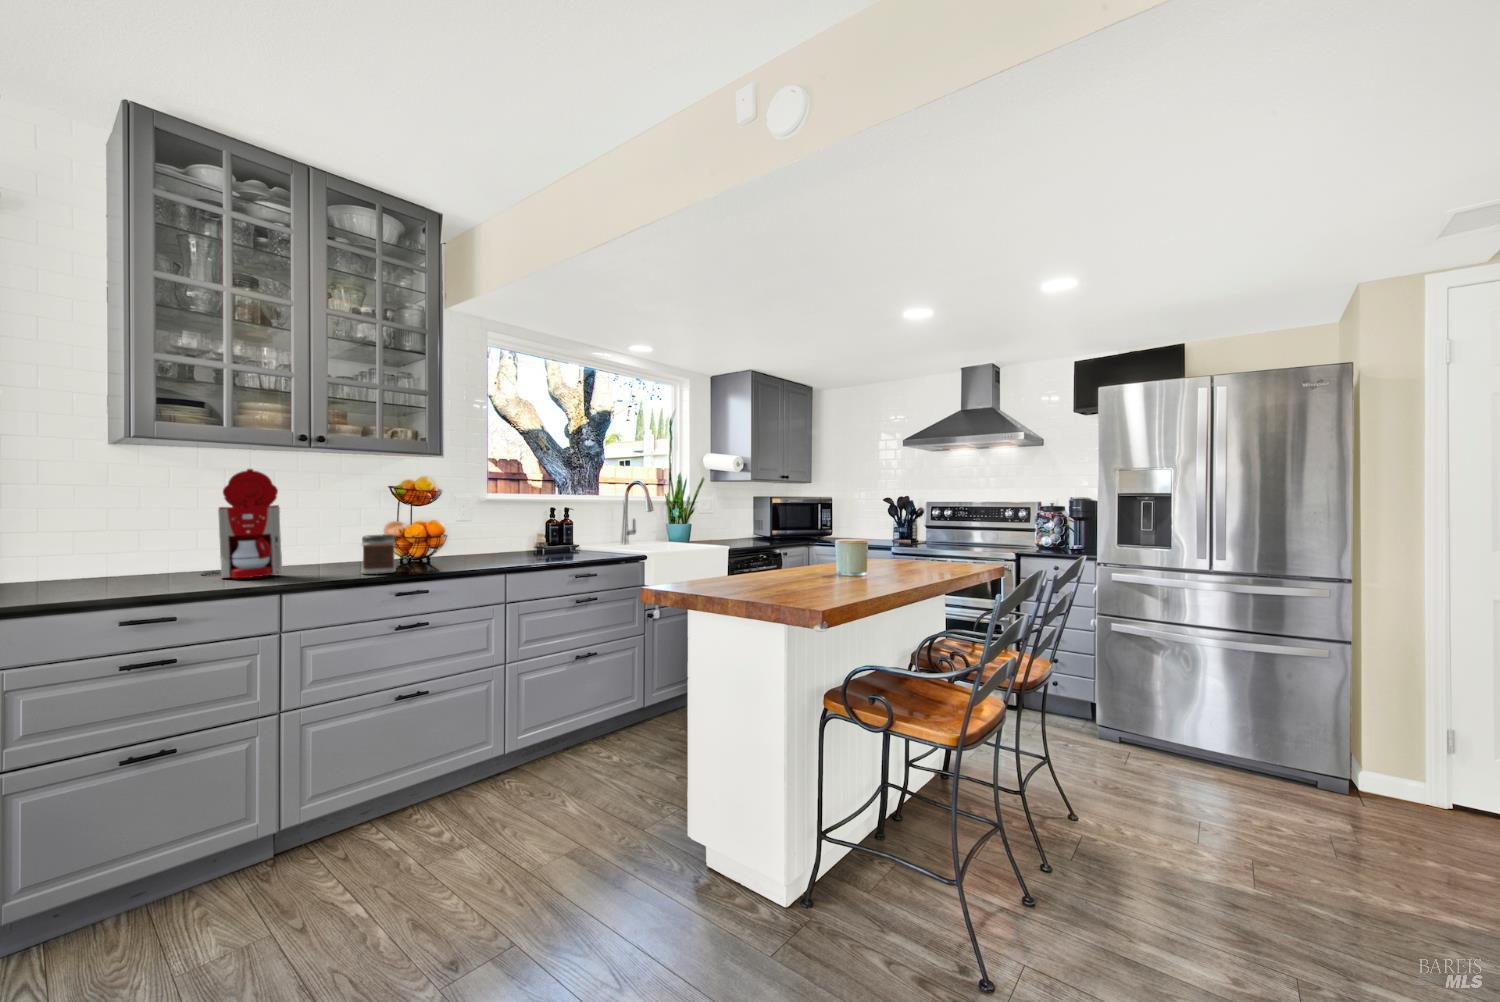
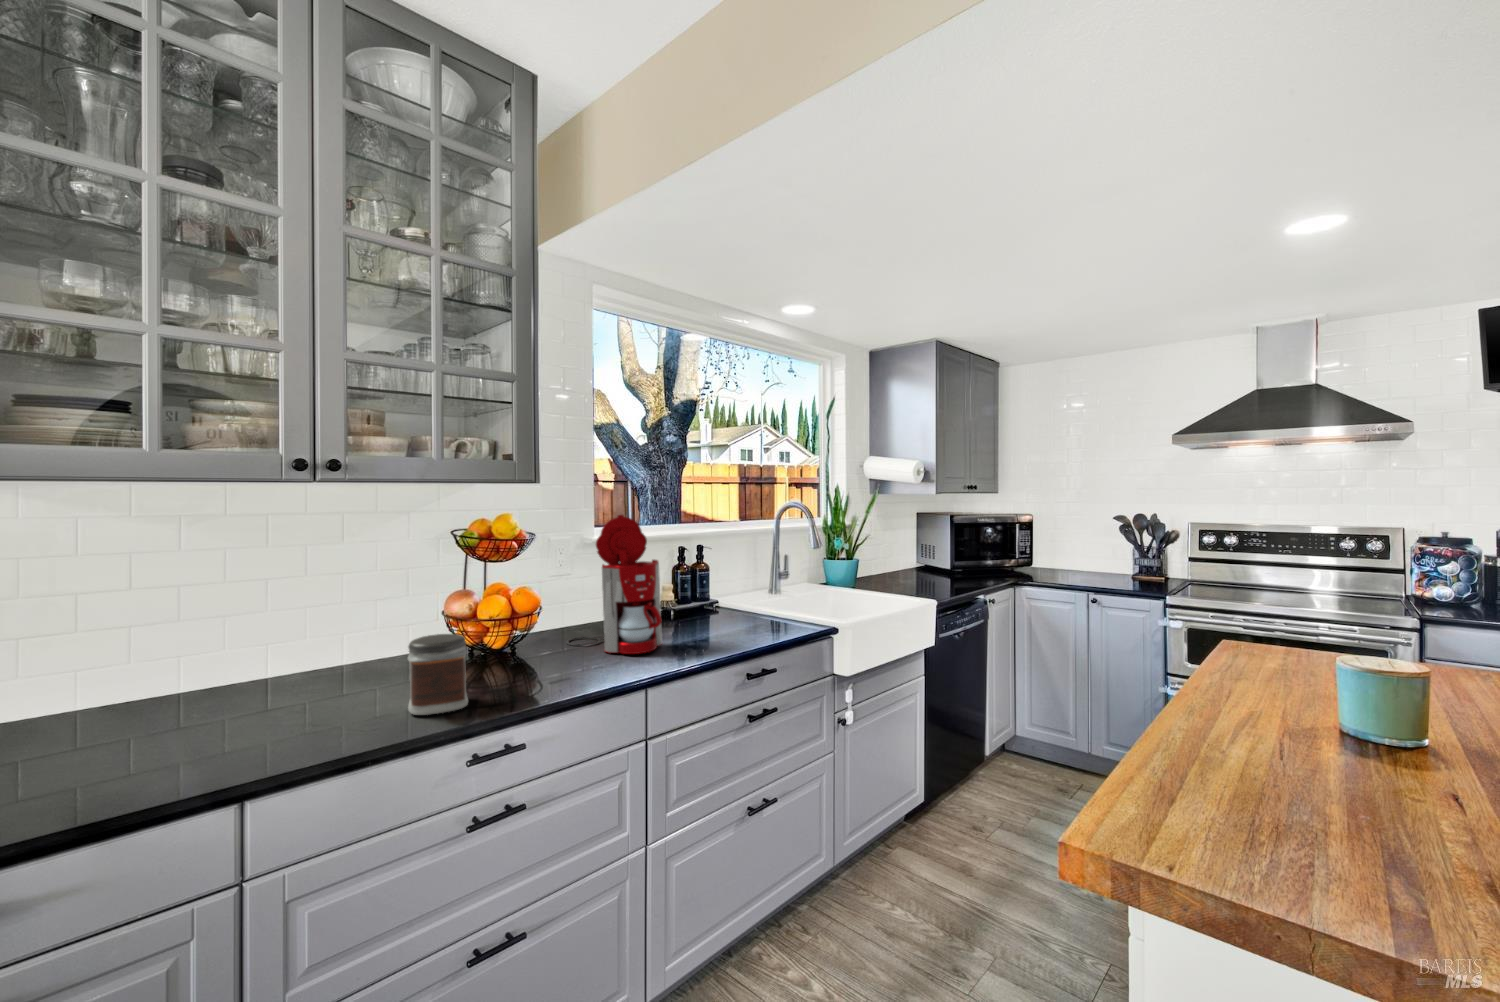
coffee maker: present [201,469,283,578] -> present [567,515,662,654]

